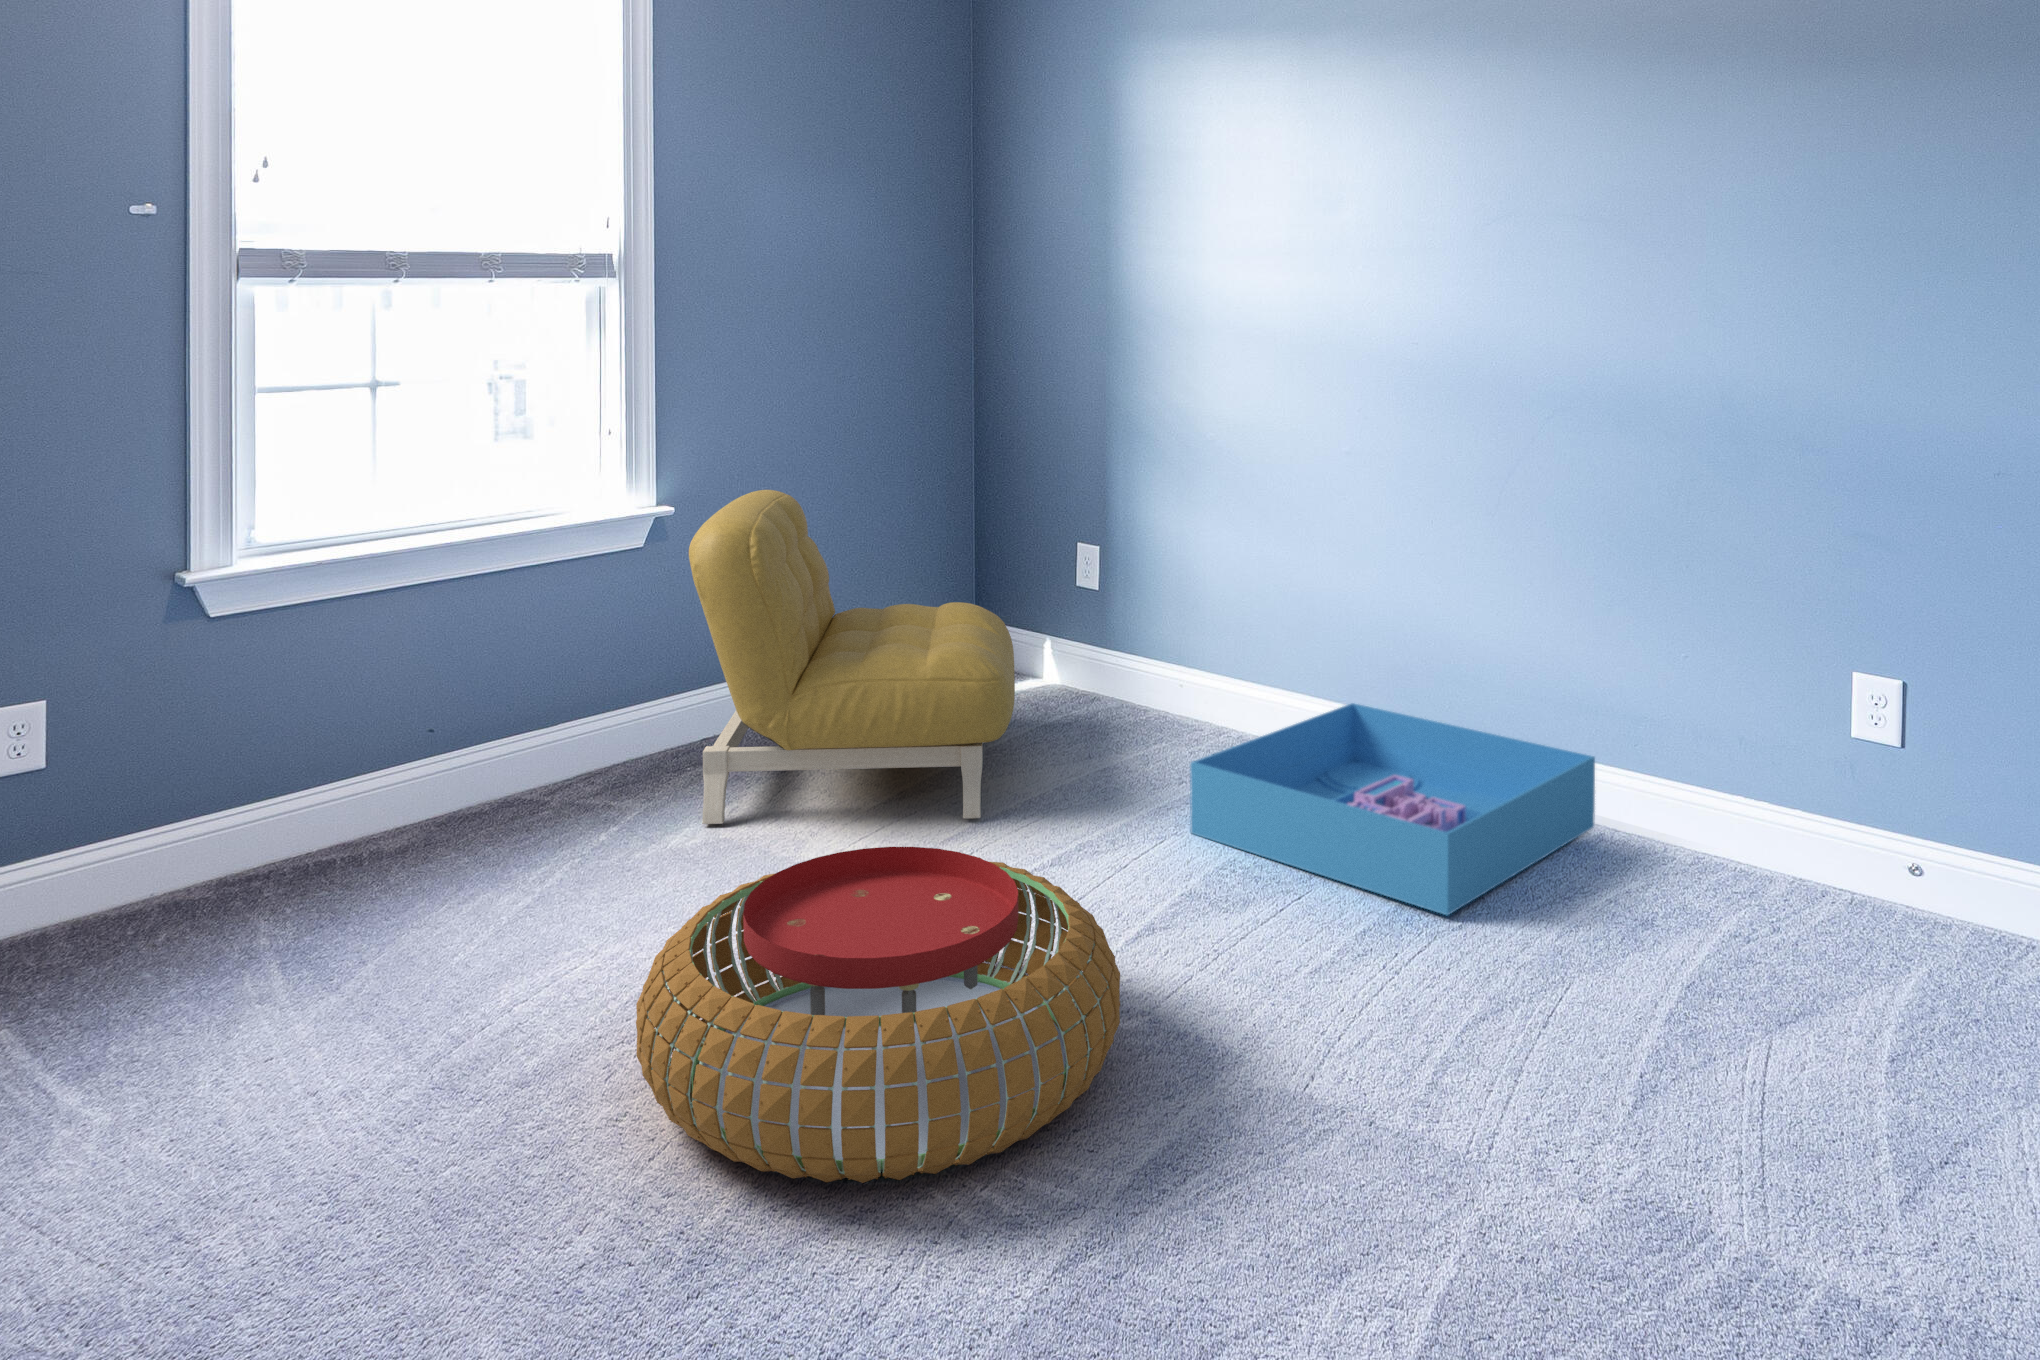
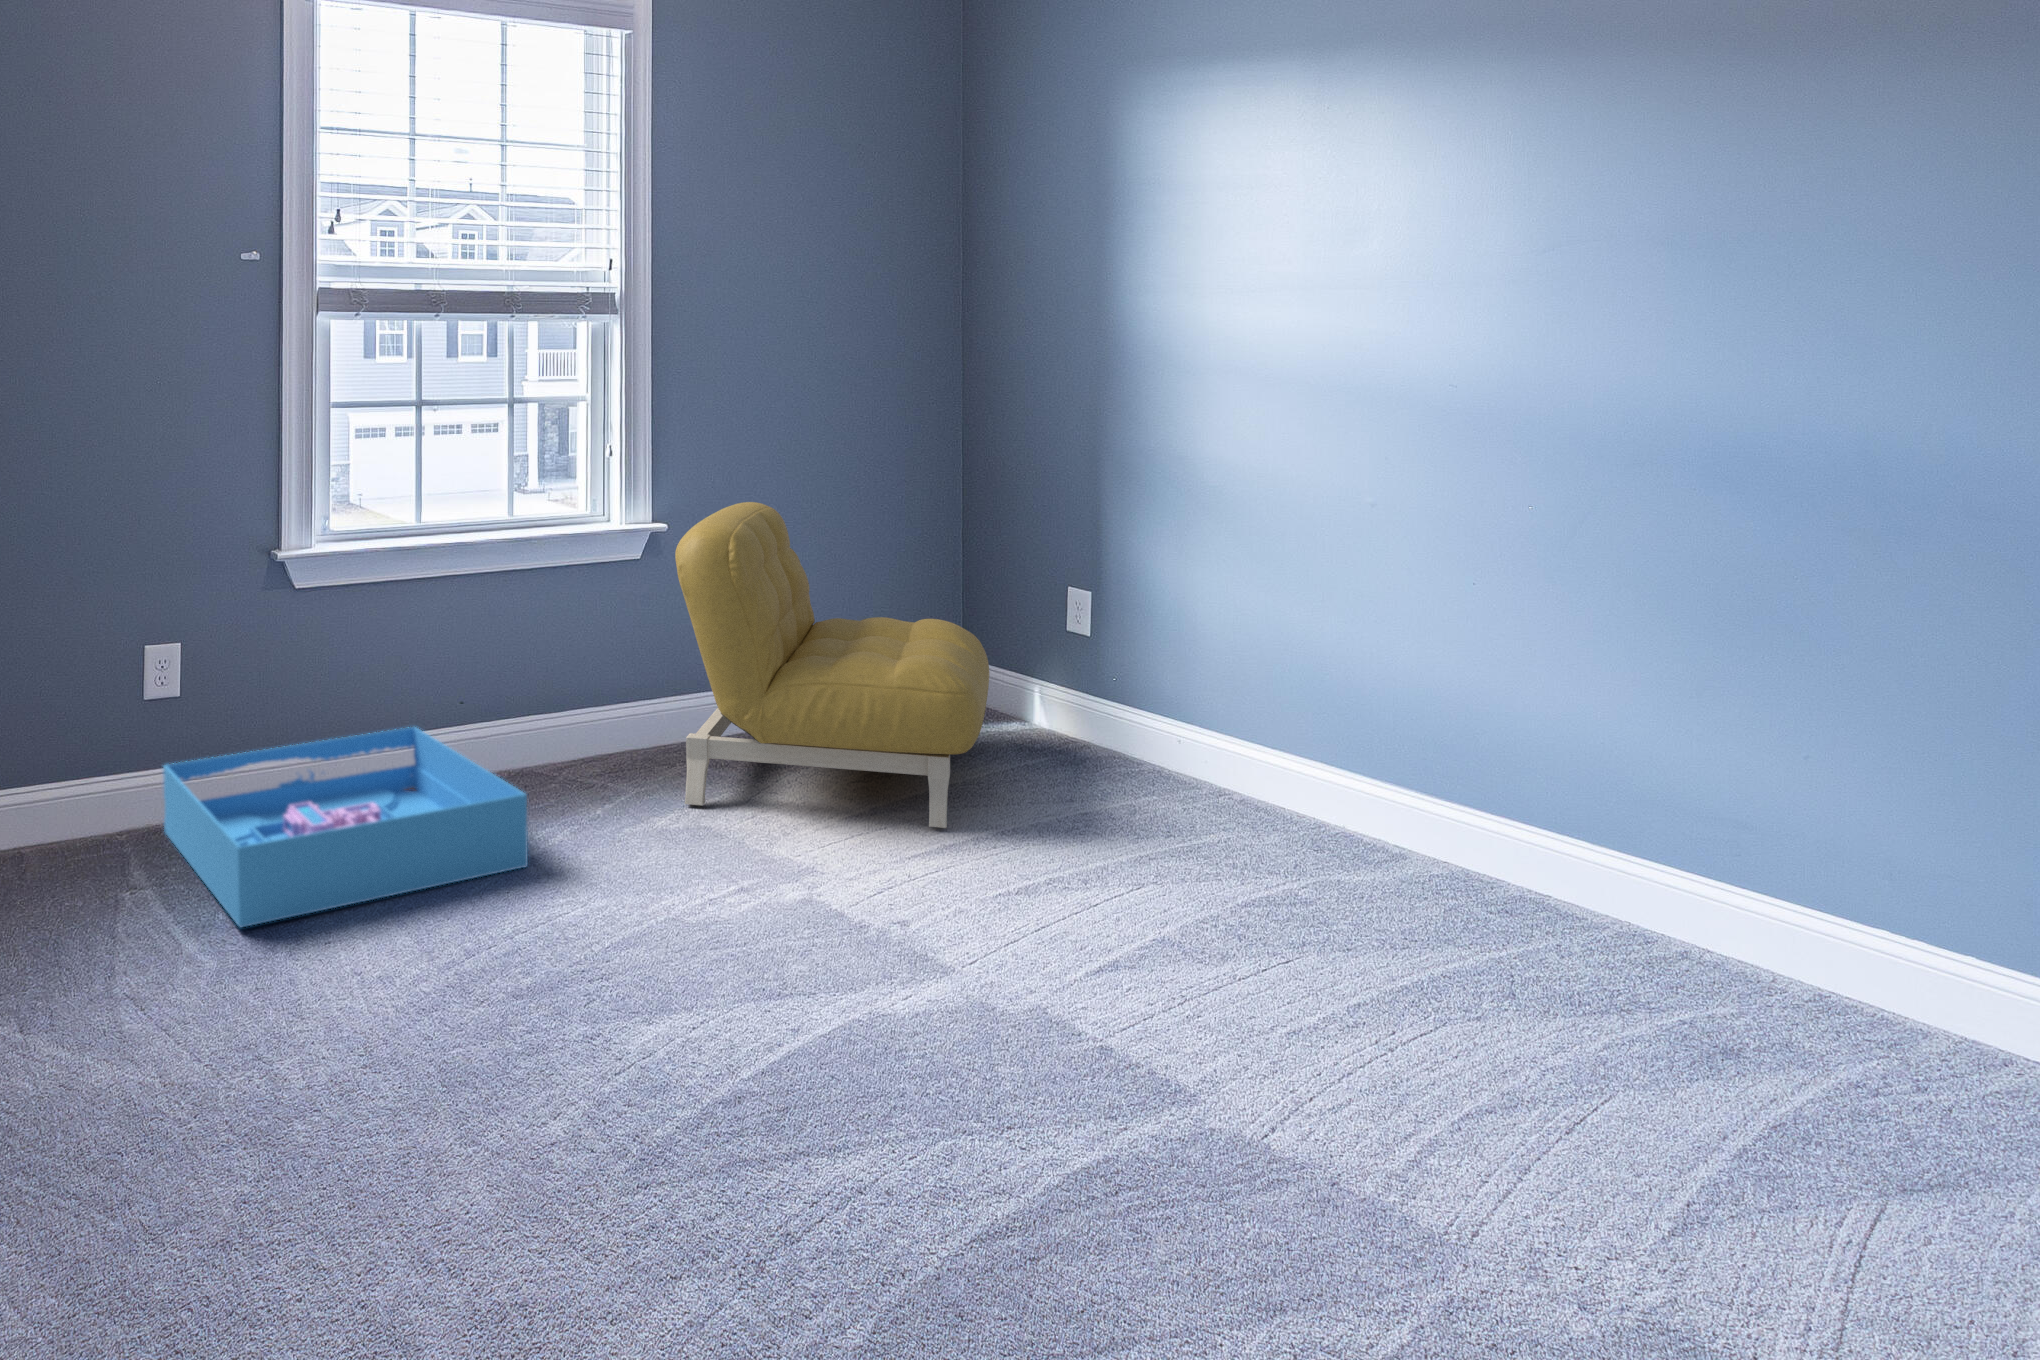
storage bin: present [1190,703,1595,915] -> present [163,727,528,927]
pouf: present [636,847,1120,1183] -> none [604,834,1062,1140]

